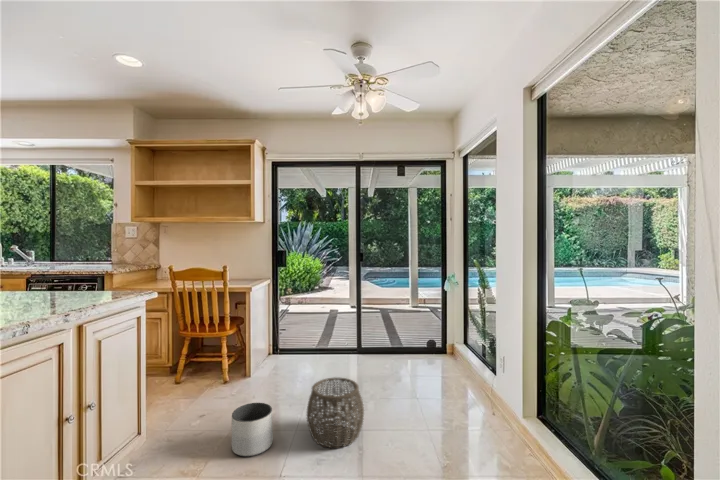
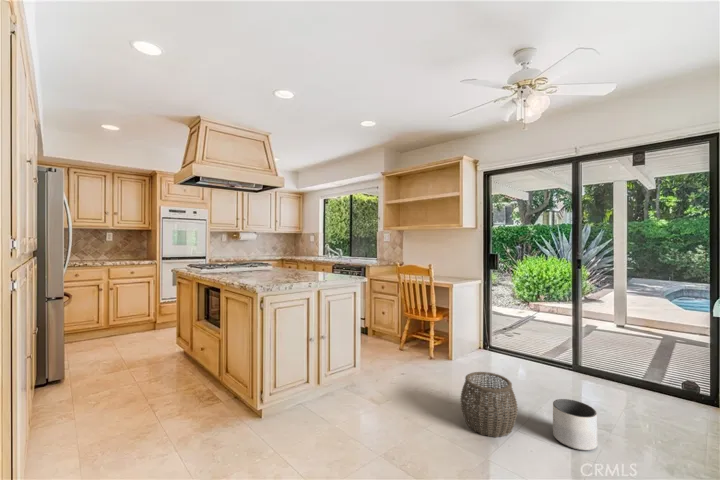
planter: present [232,403,273,457] -> present [553,399,597,451]

